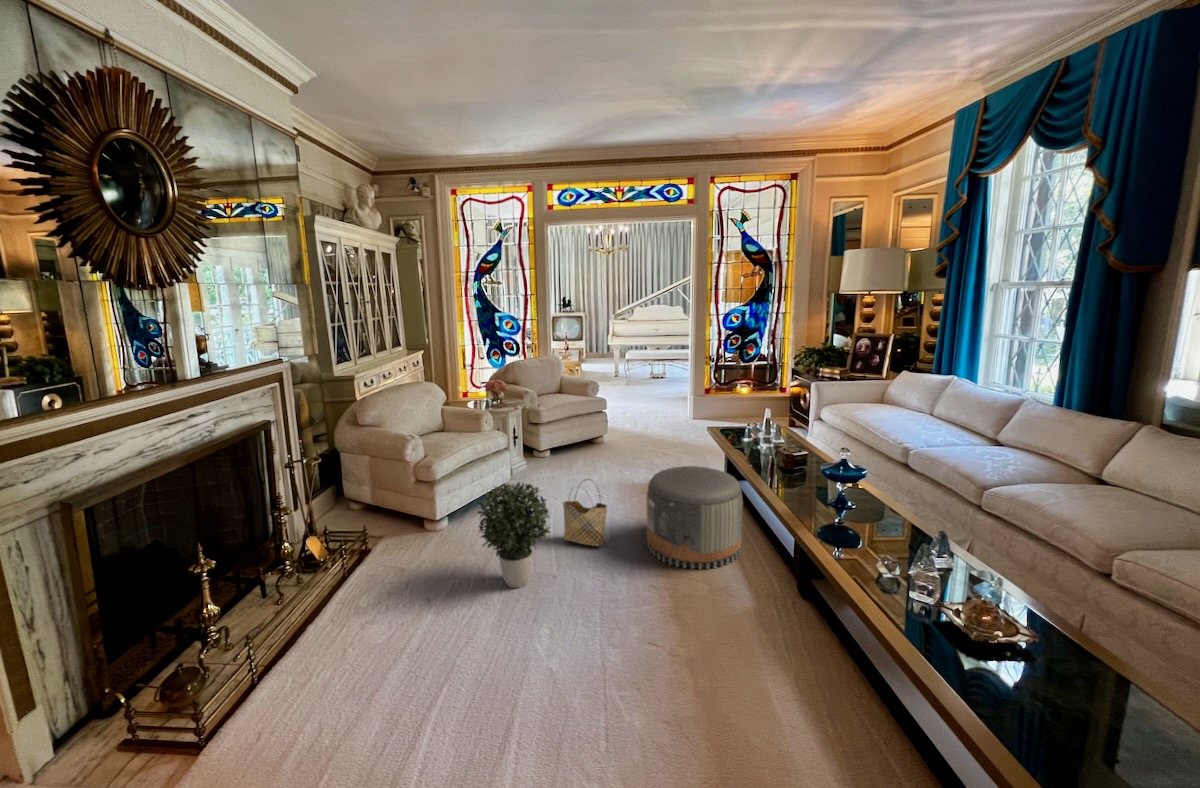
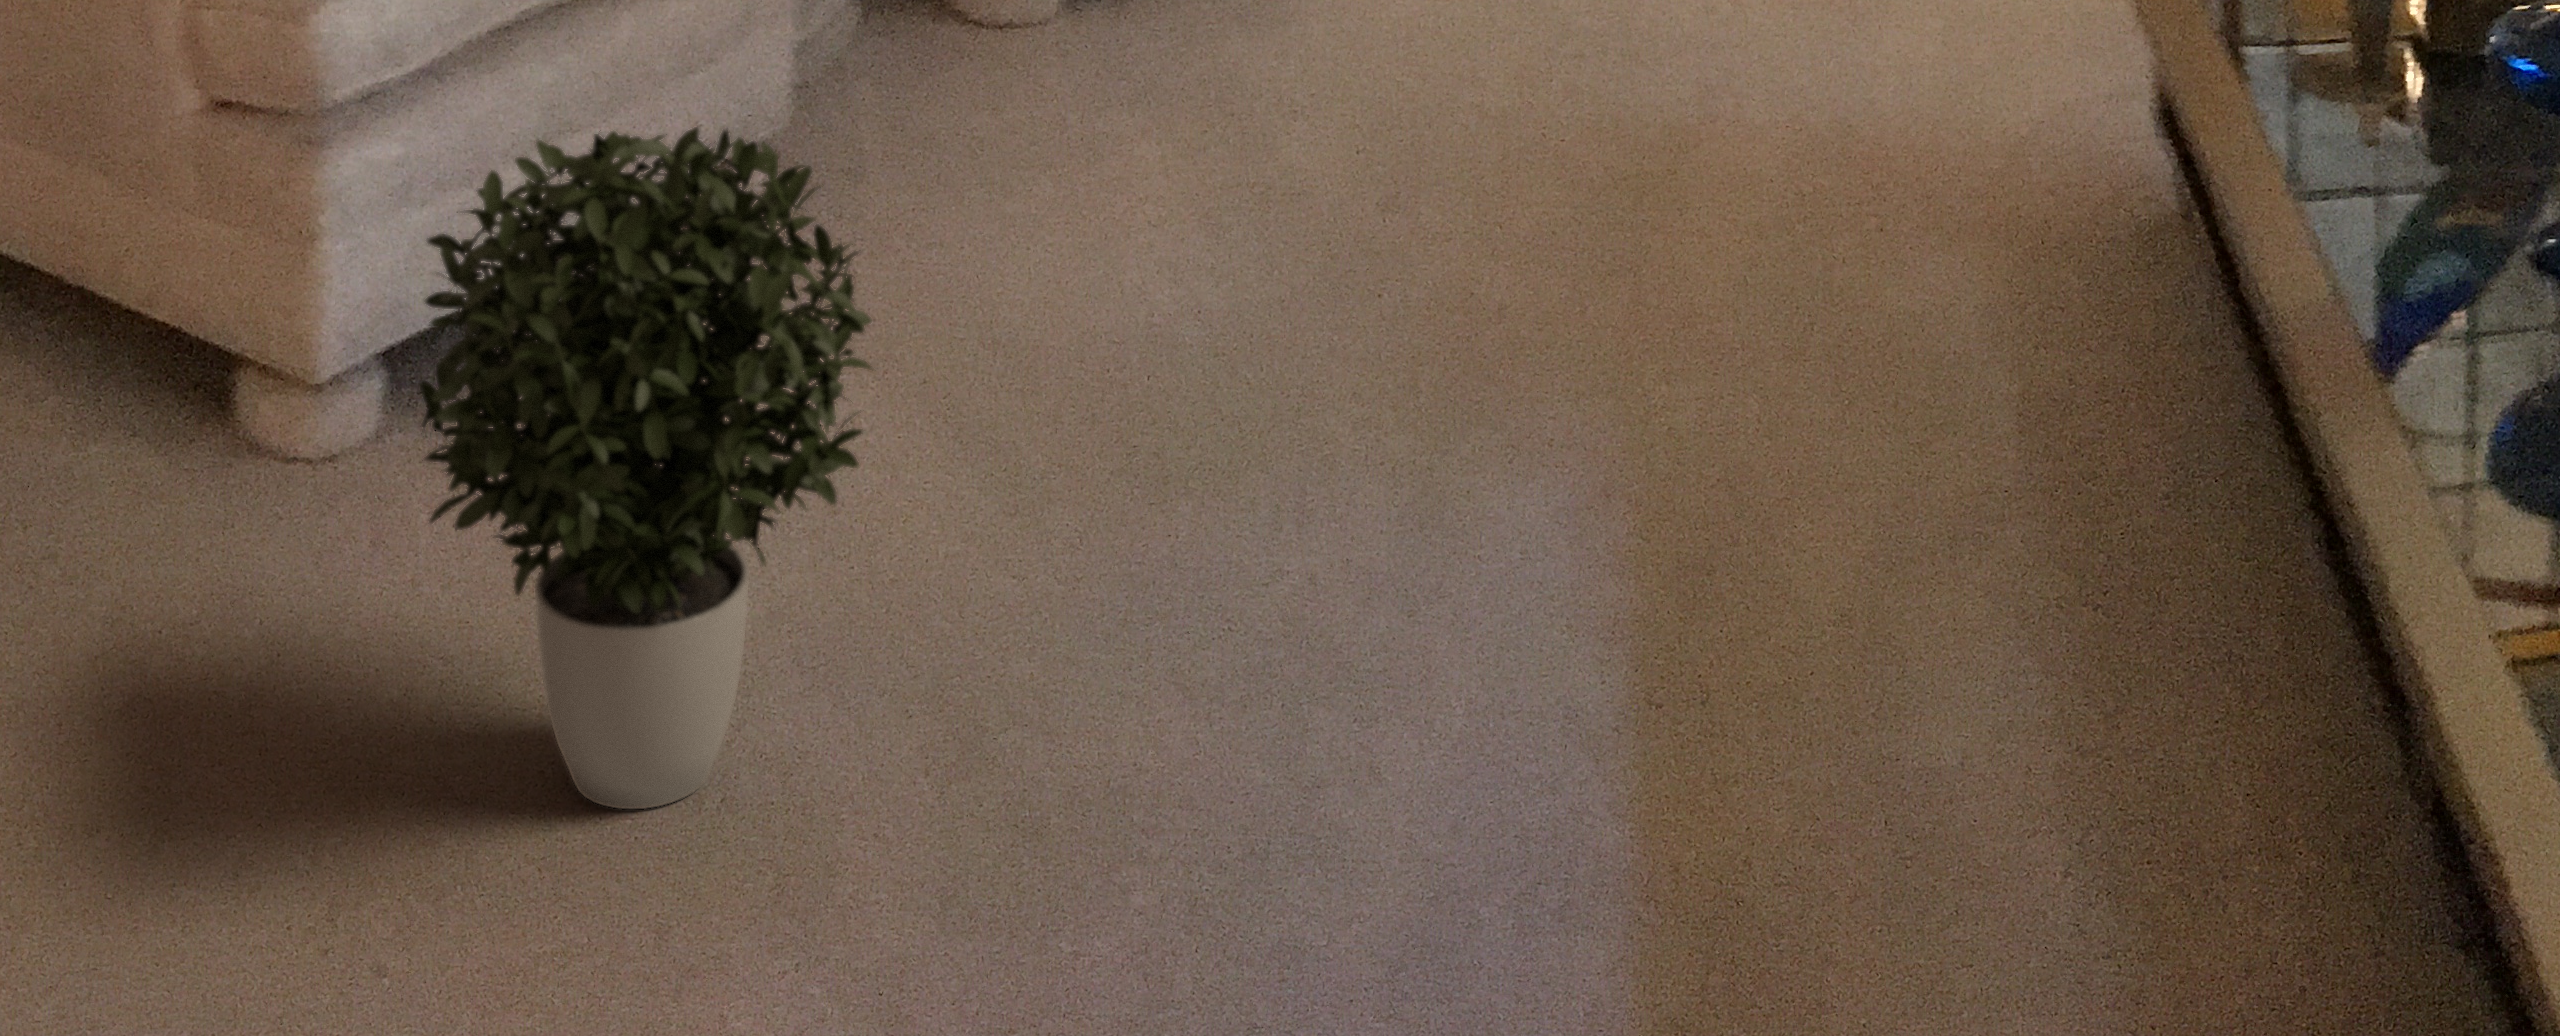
pouf: present [647,466,743,570] -> none [1522,96,2145,796]
woven basket: present [563,479,607,546] -> none [994,134,1280,587]

